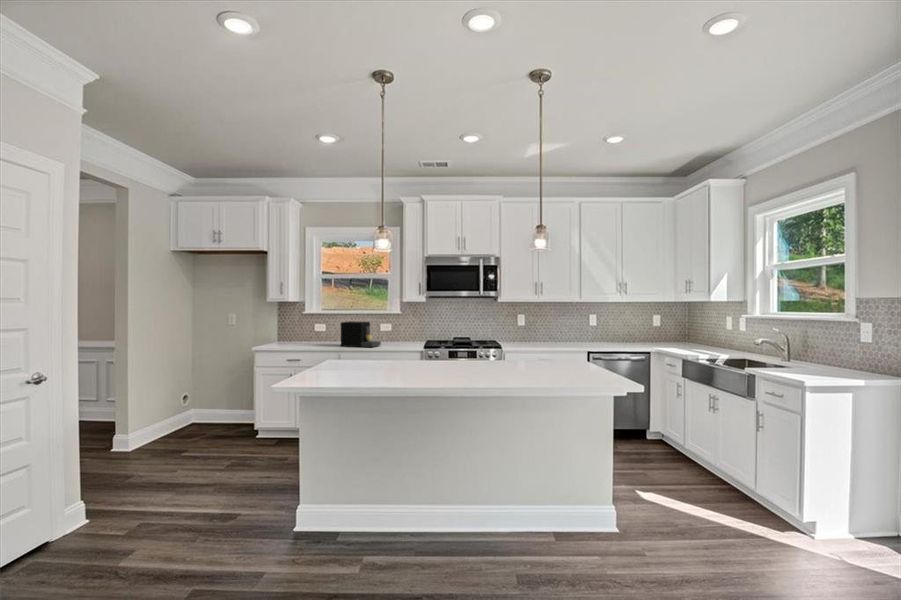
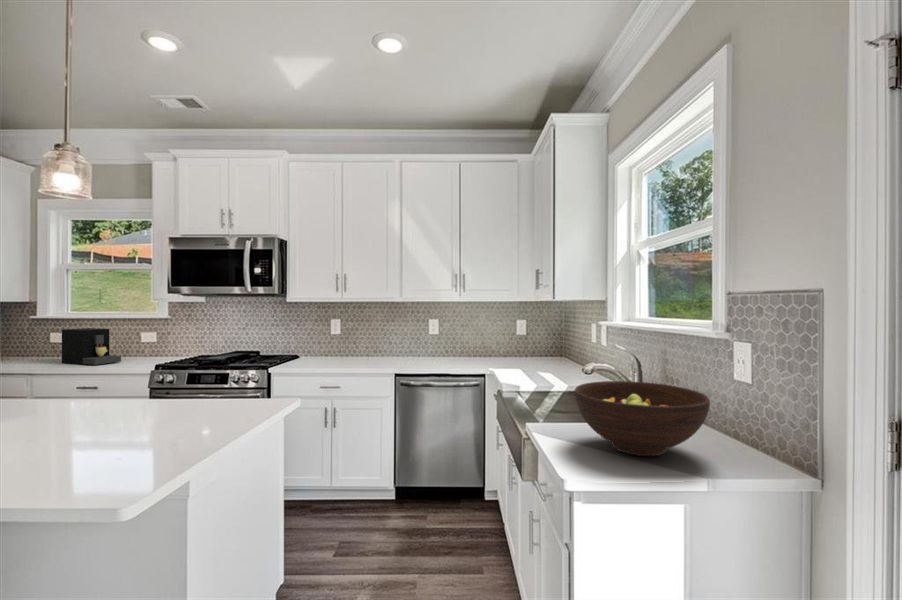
fruit bowl: none [787,344,859,375] -> present [574,381,710,456]

